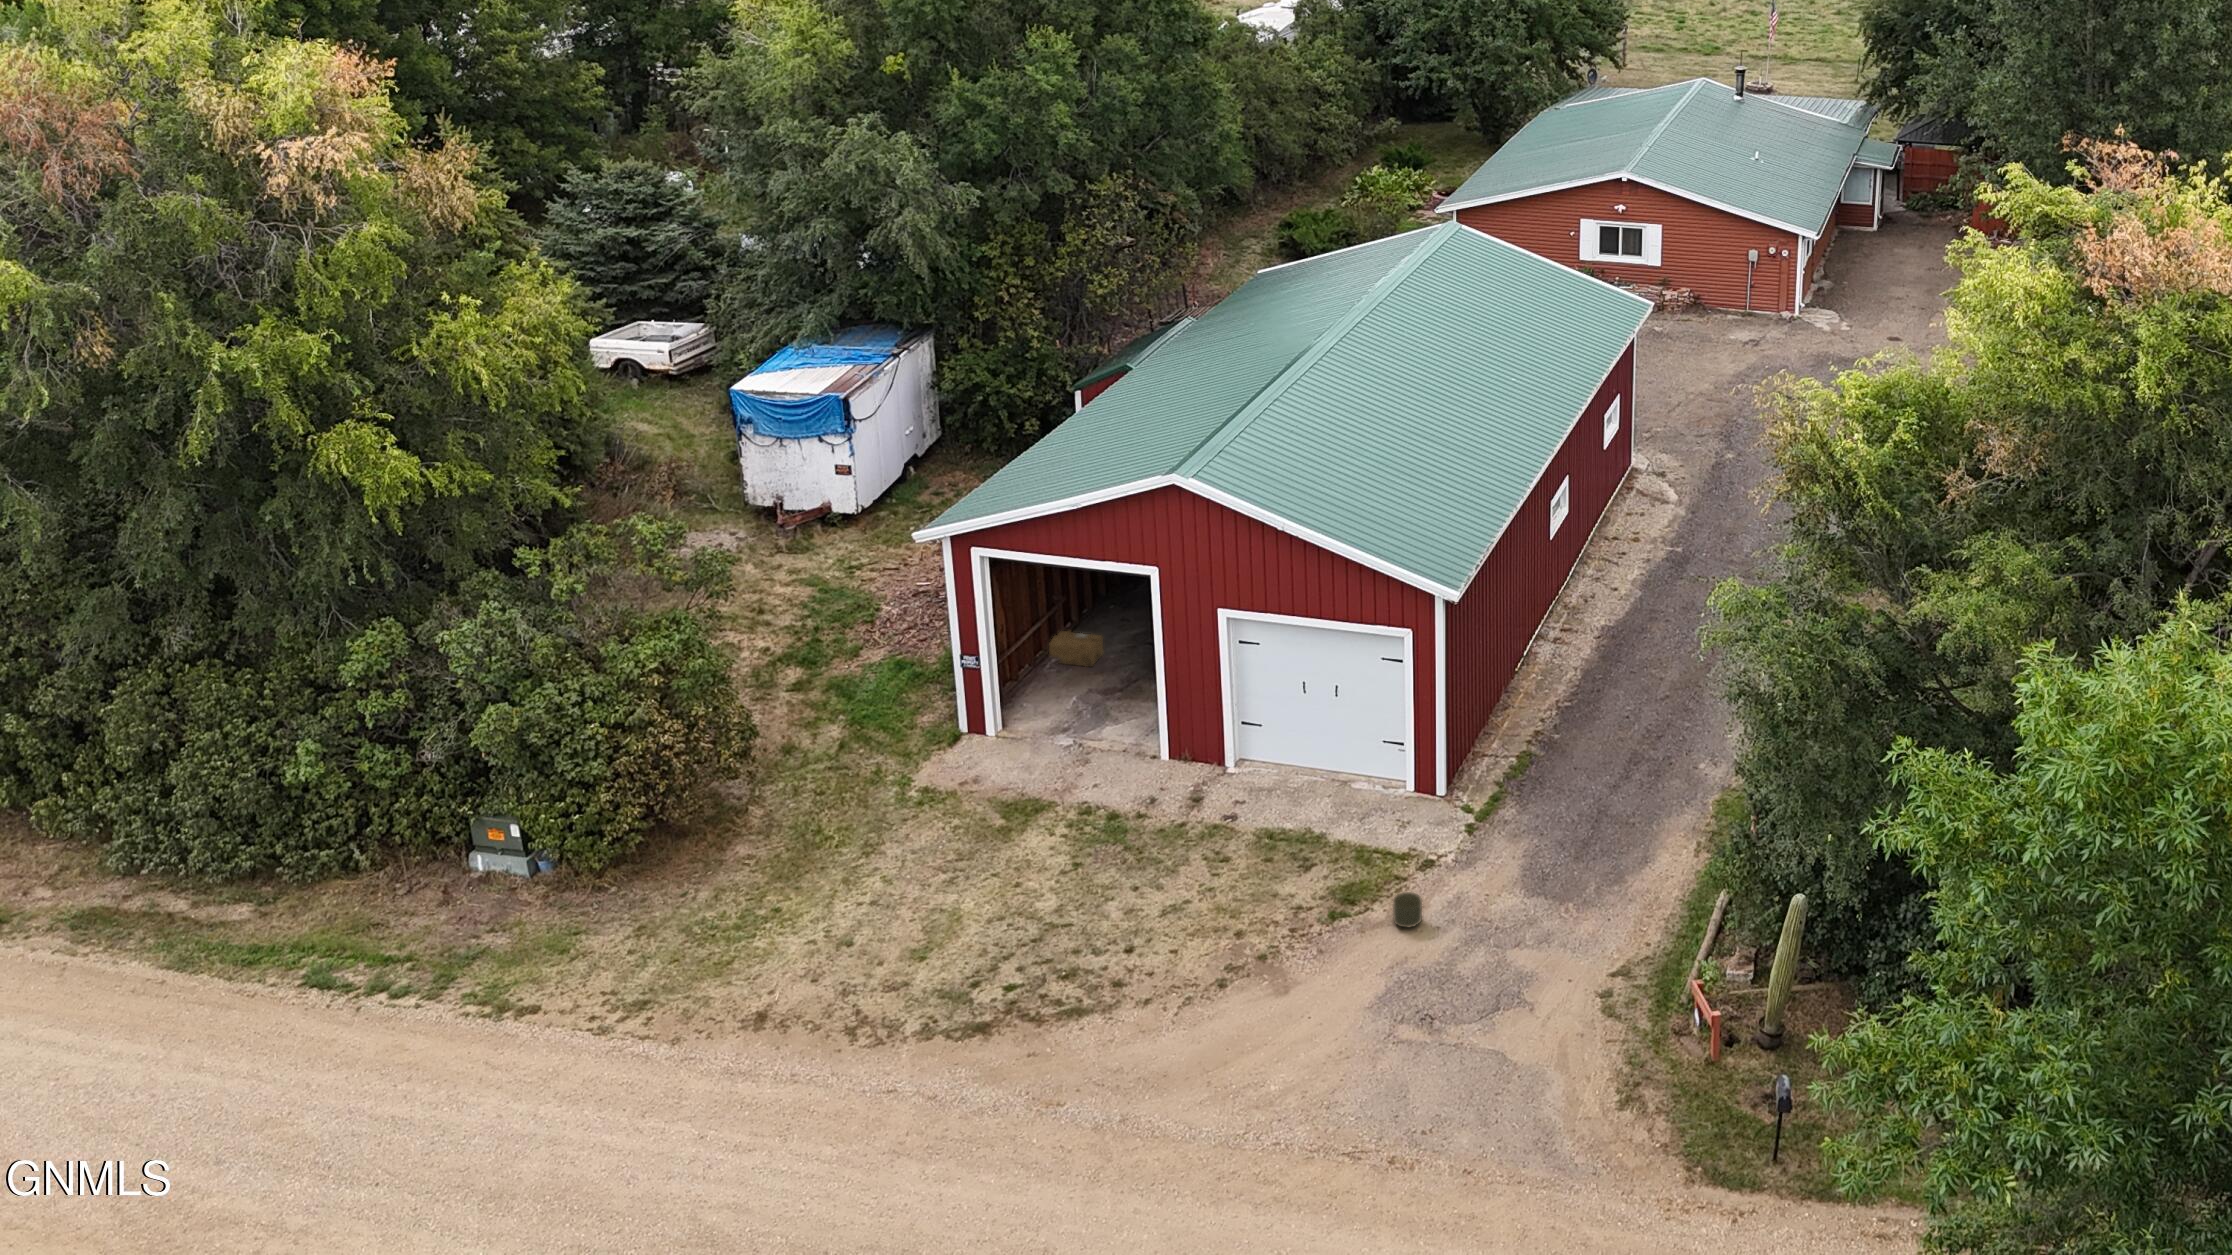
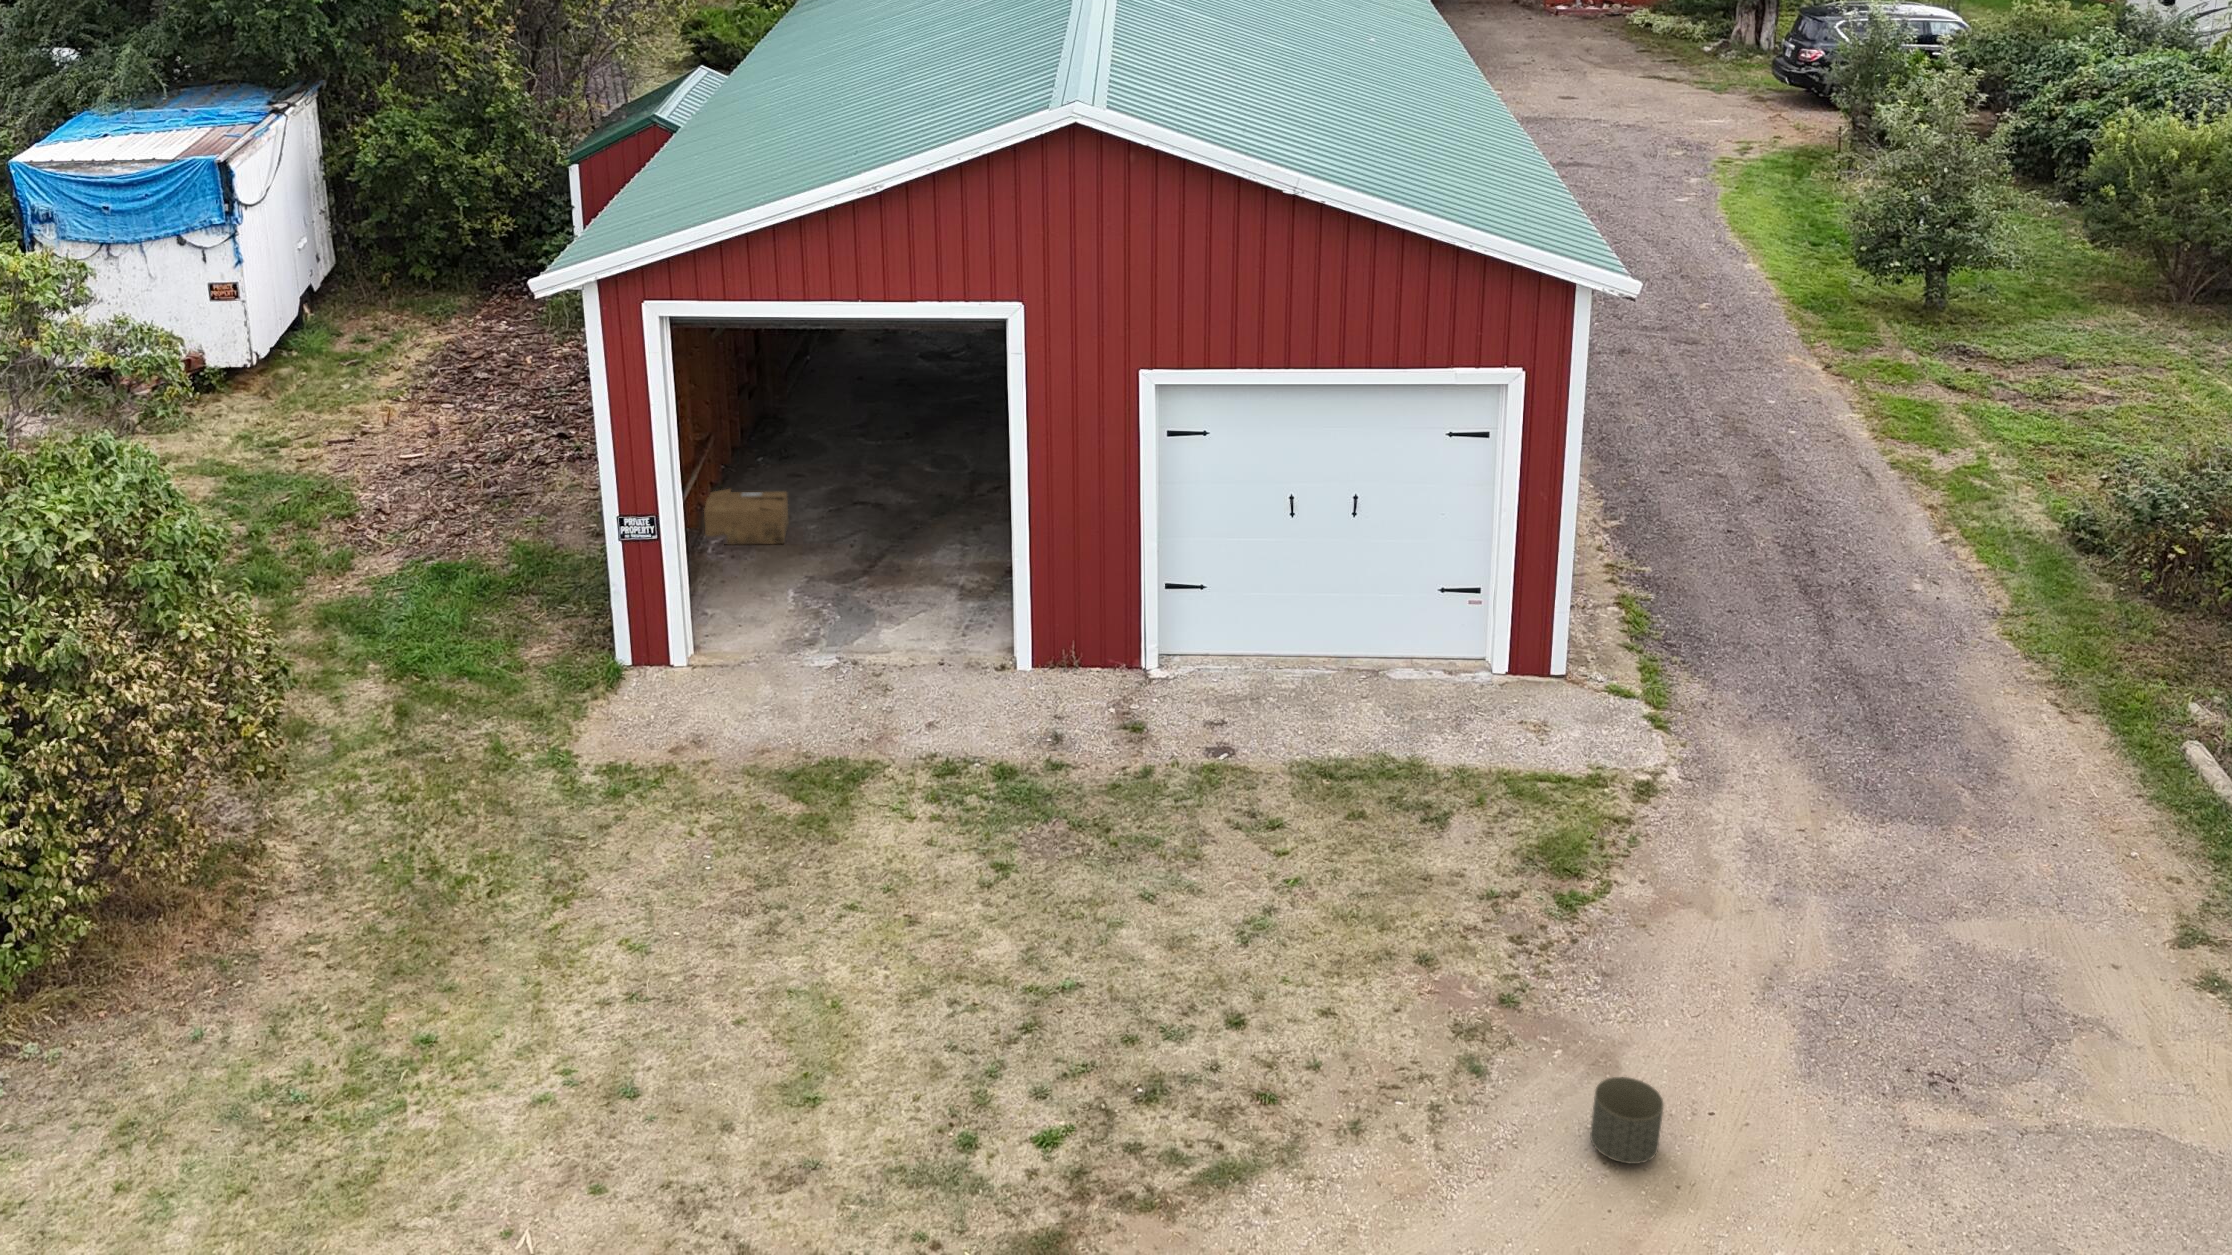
planter: present [1393,892,1422,927] -> present [1590,1077,1664,1164]

